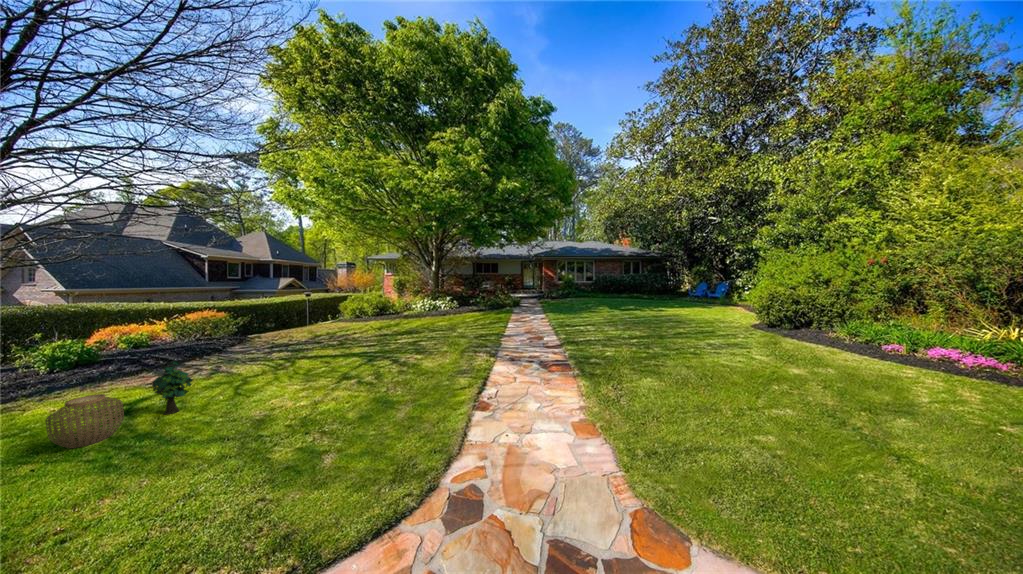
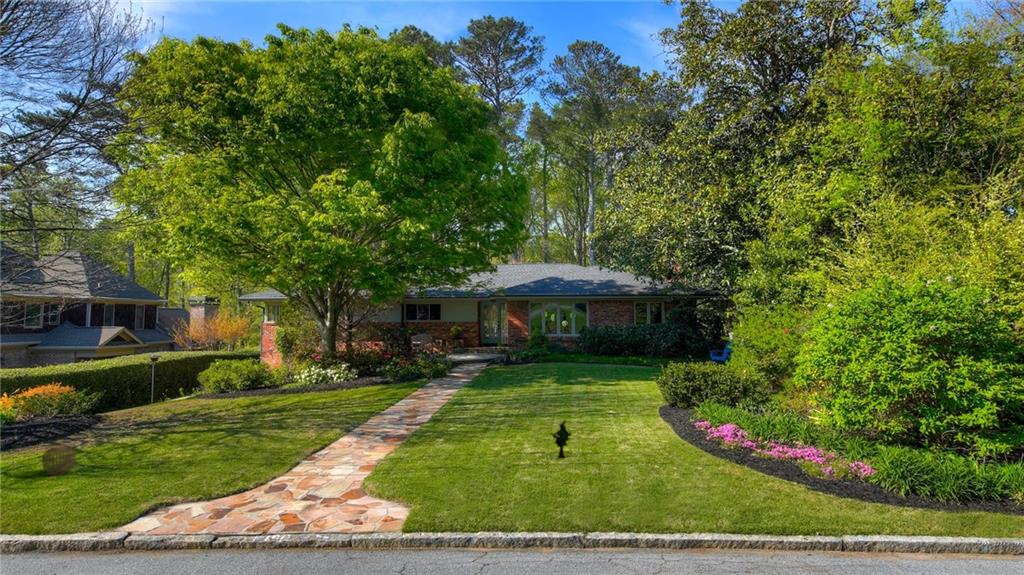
decorative plant: present [147,361,193,415] -> present [551,420,571,458]

